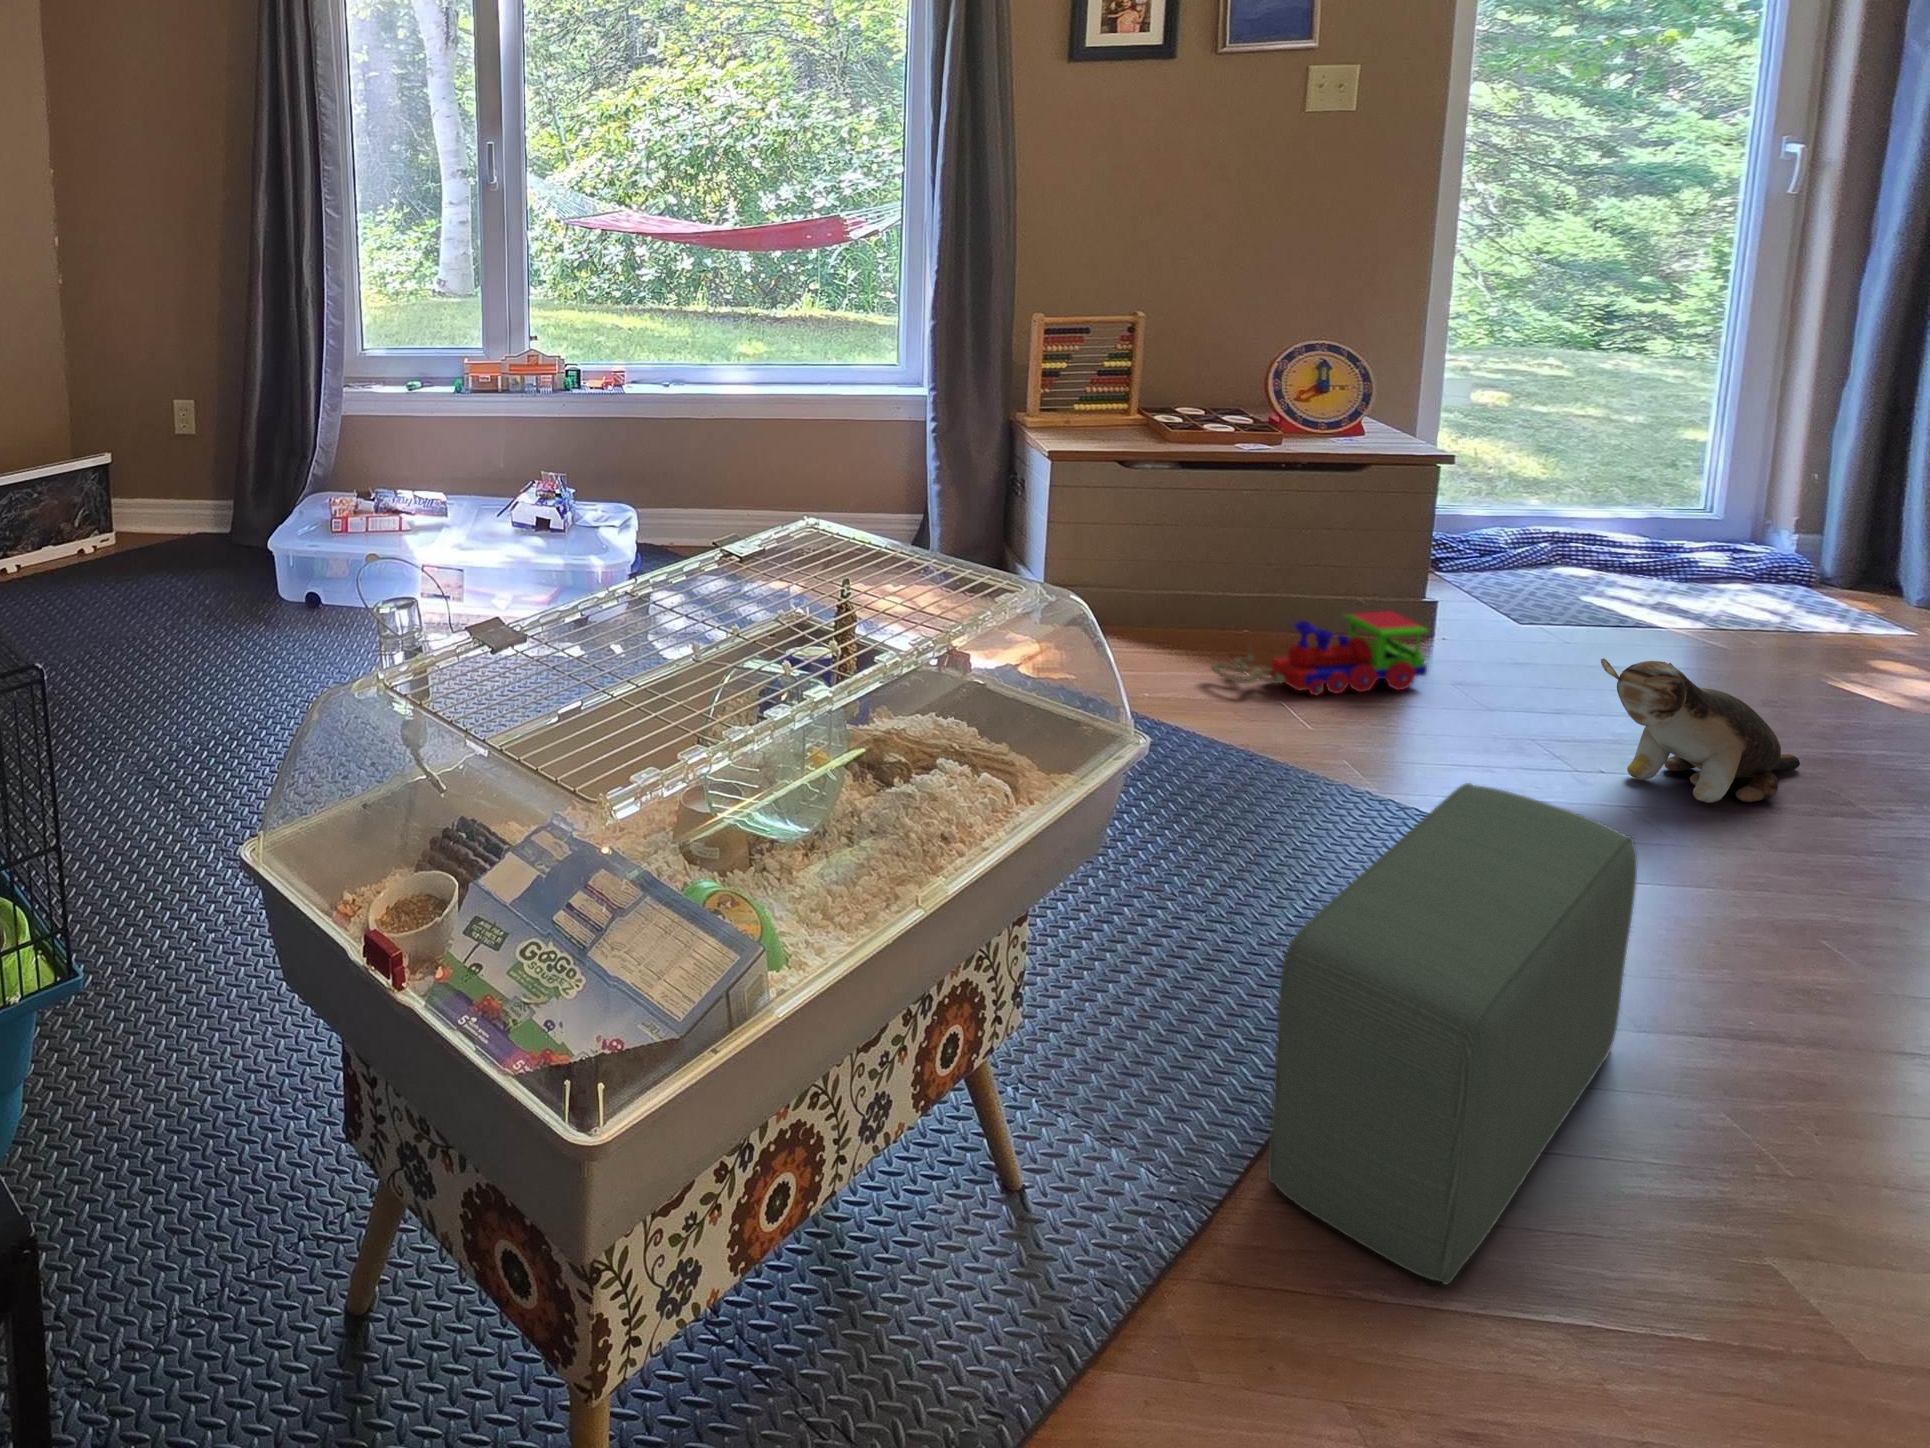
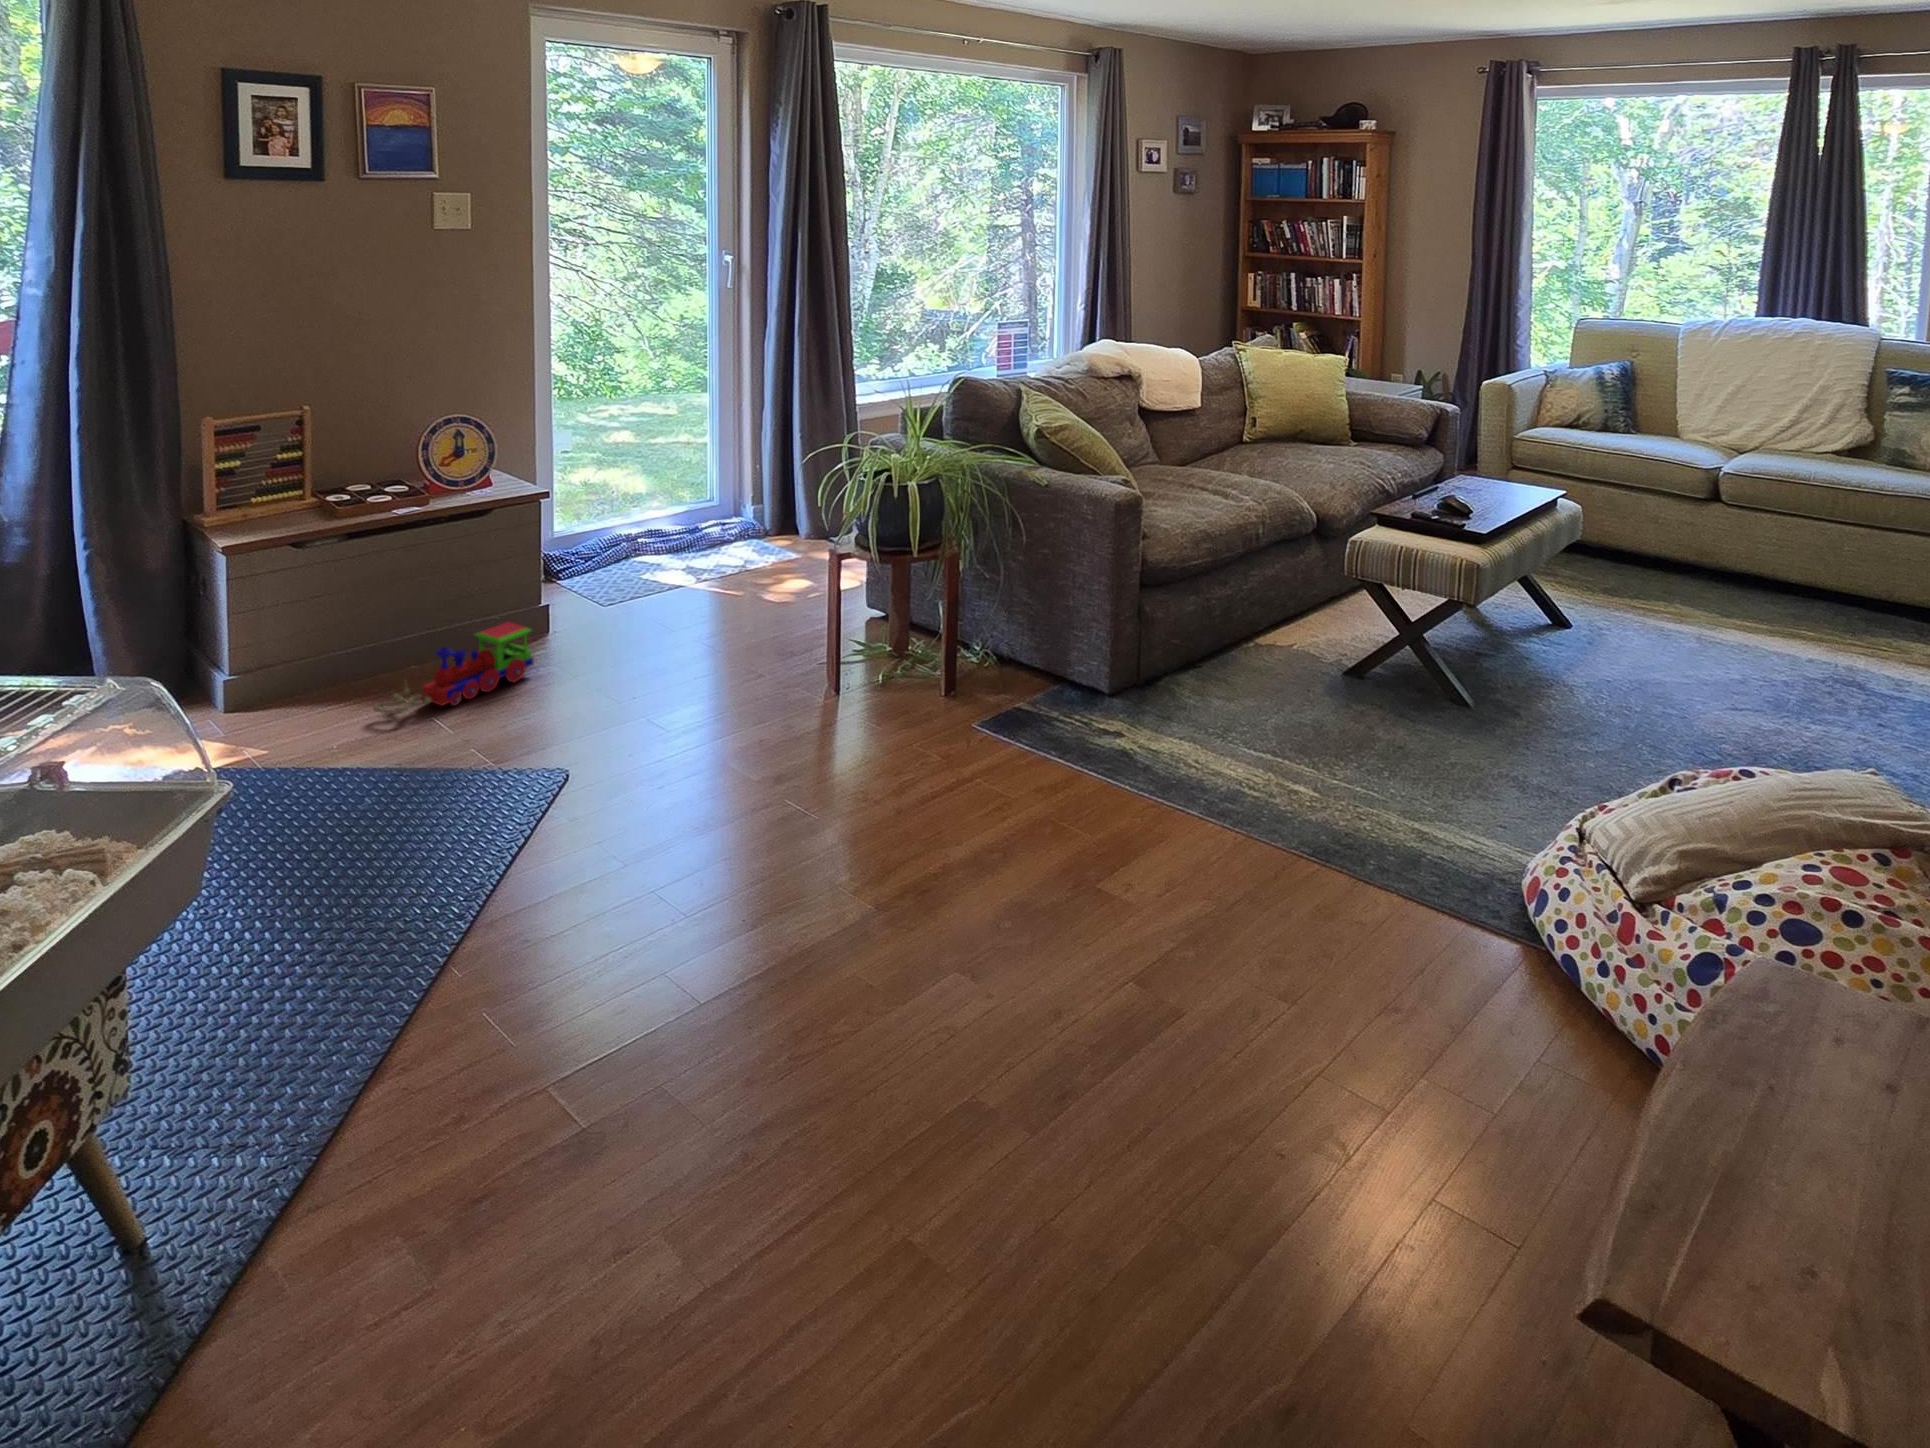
plush toy: present [1601,658,1800,803] -> none [622,612,733,699]
pouf: present [1268,783,1637,1285] -> none [363,735,609,1113]

